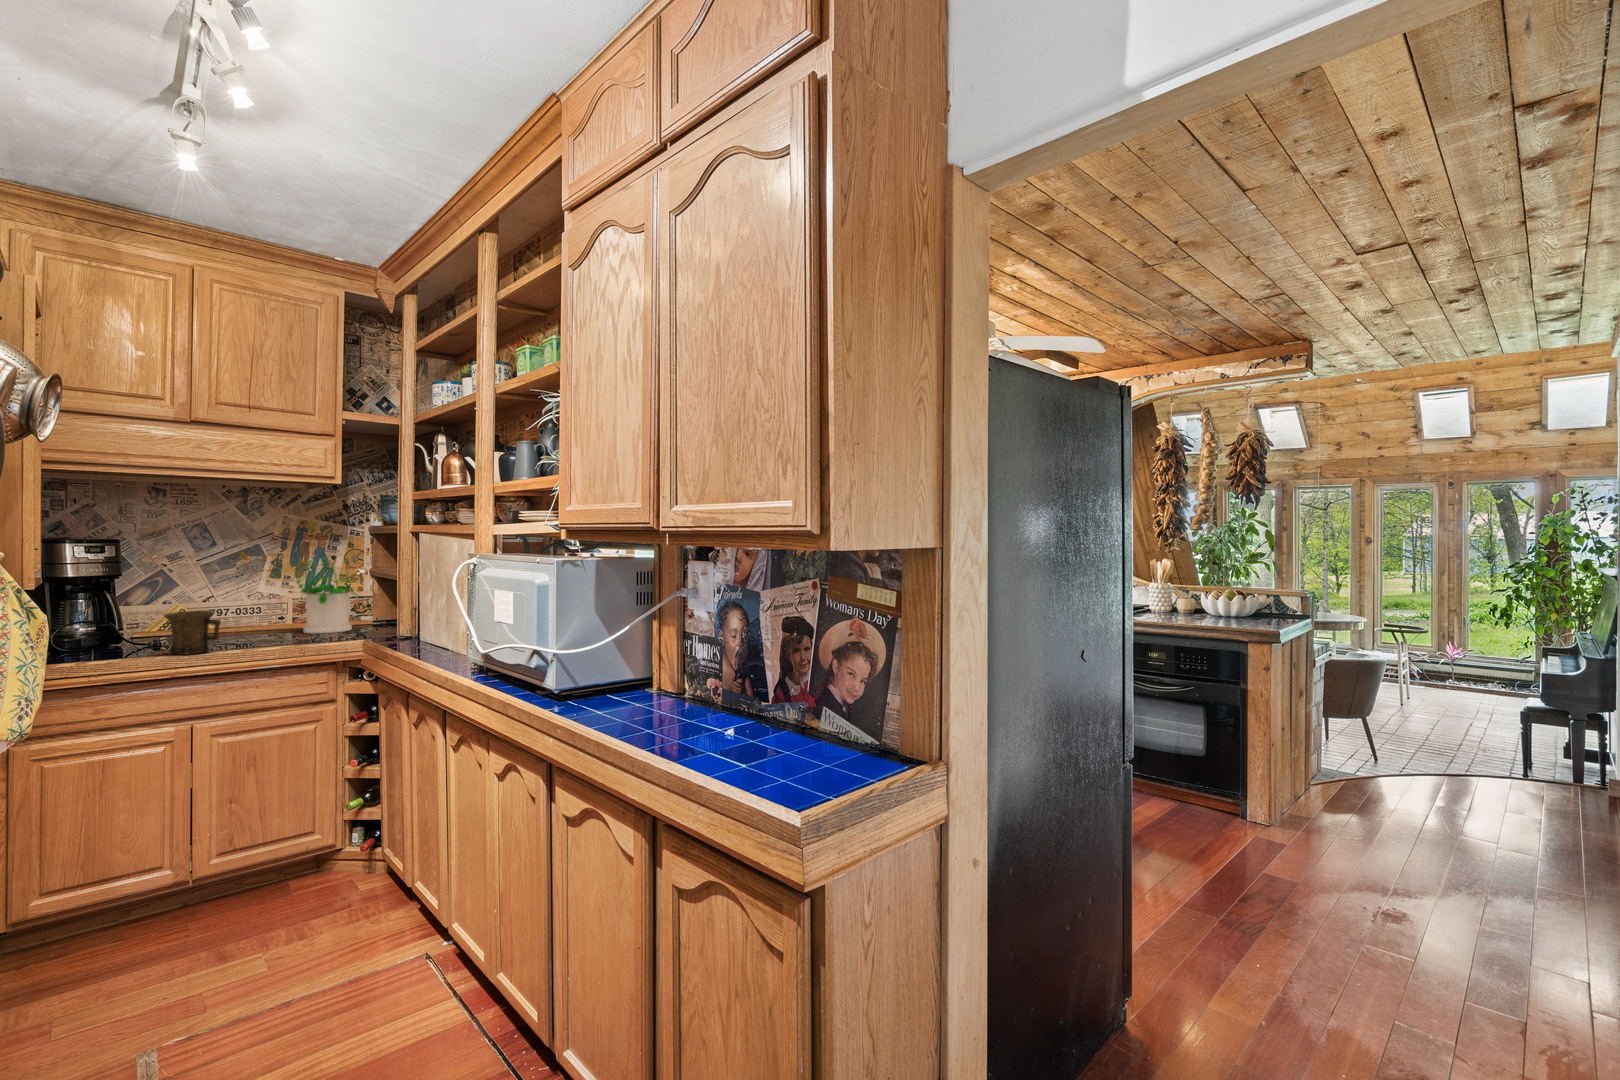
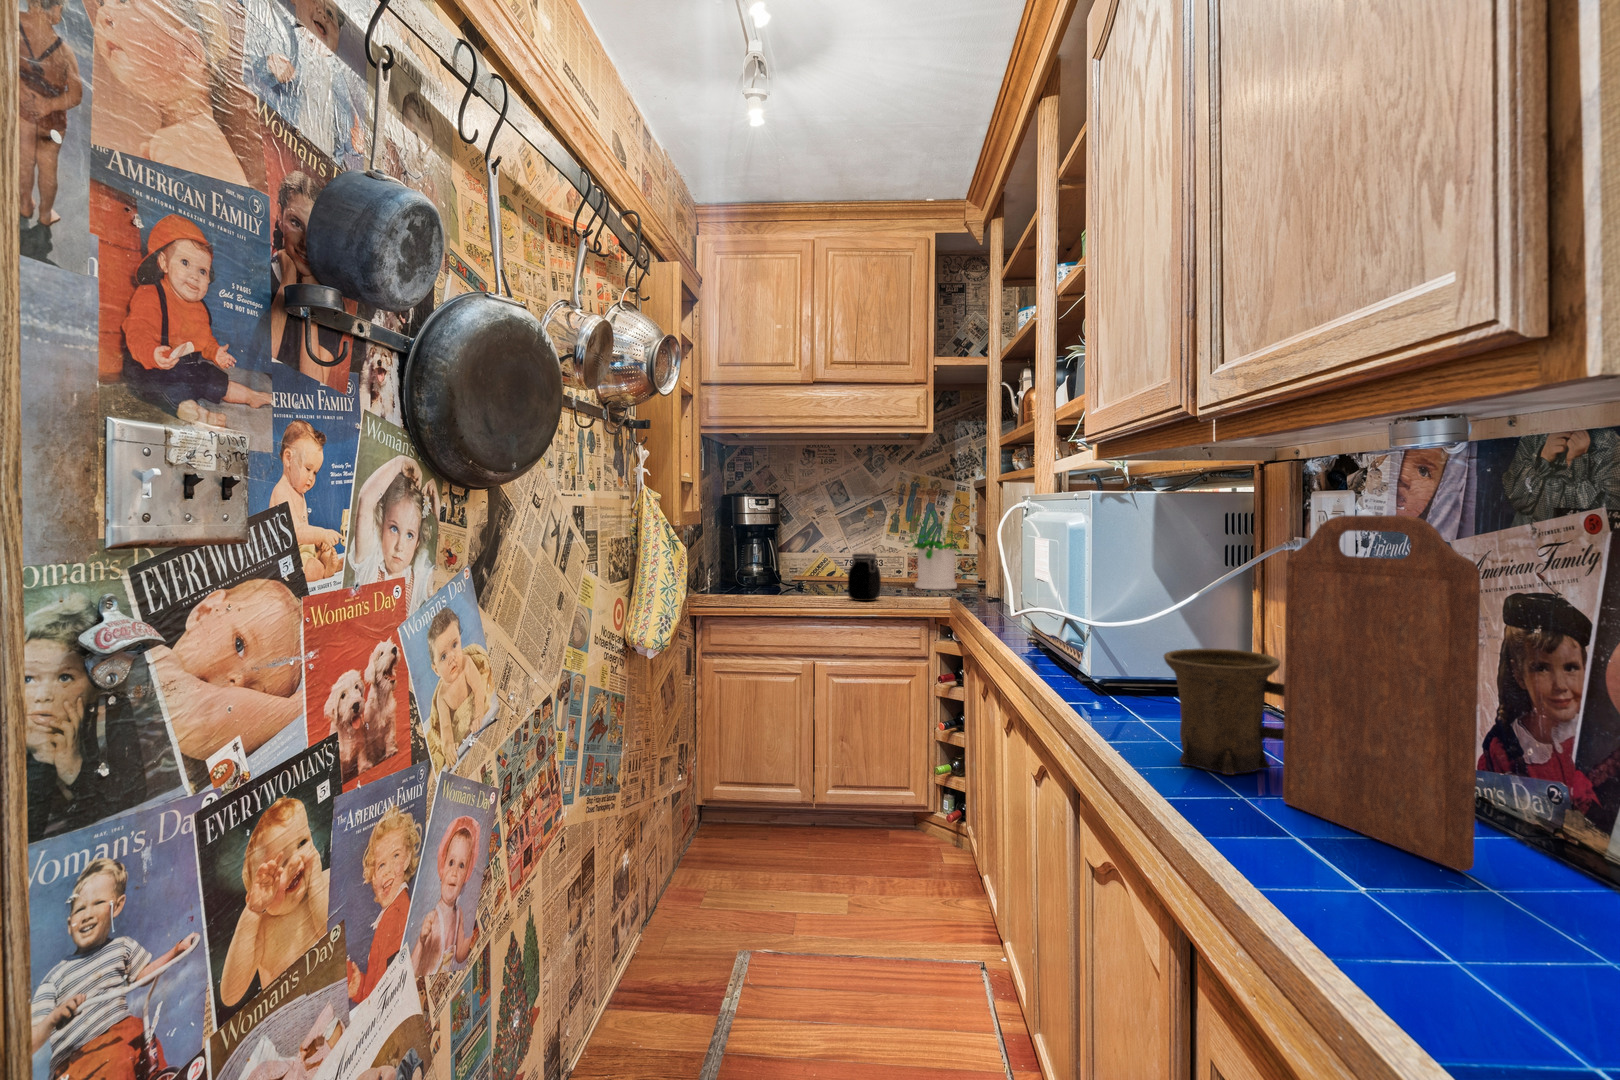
cutting board: none [699,584,784,750] -> present [1283,515,1481,871]
jar: none [240,603,281,653] -> present [848,553,881,601]
mug: present [164,610,221,655] -> present [1164,648,1284,775]

